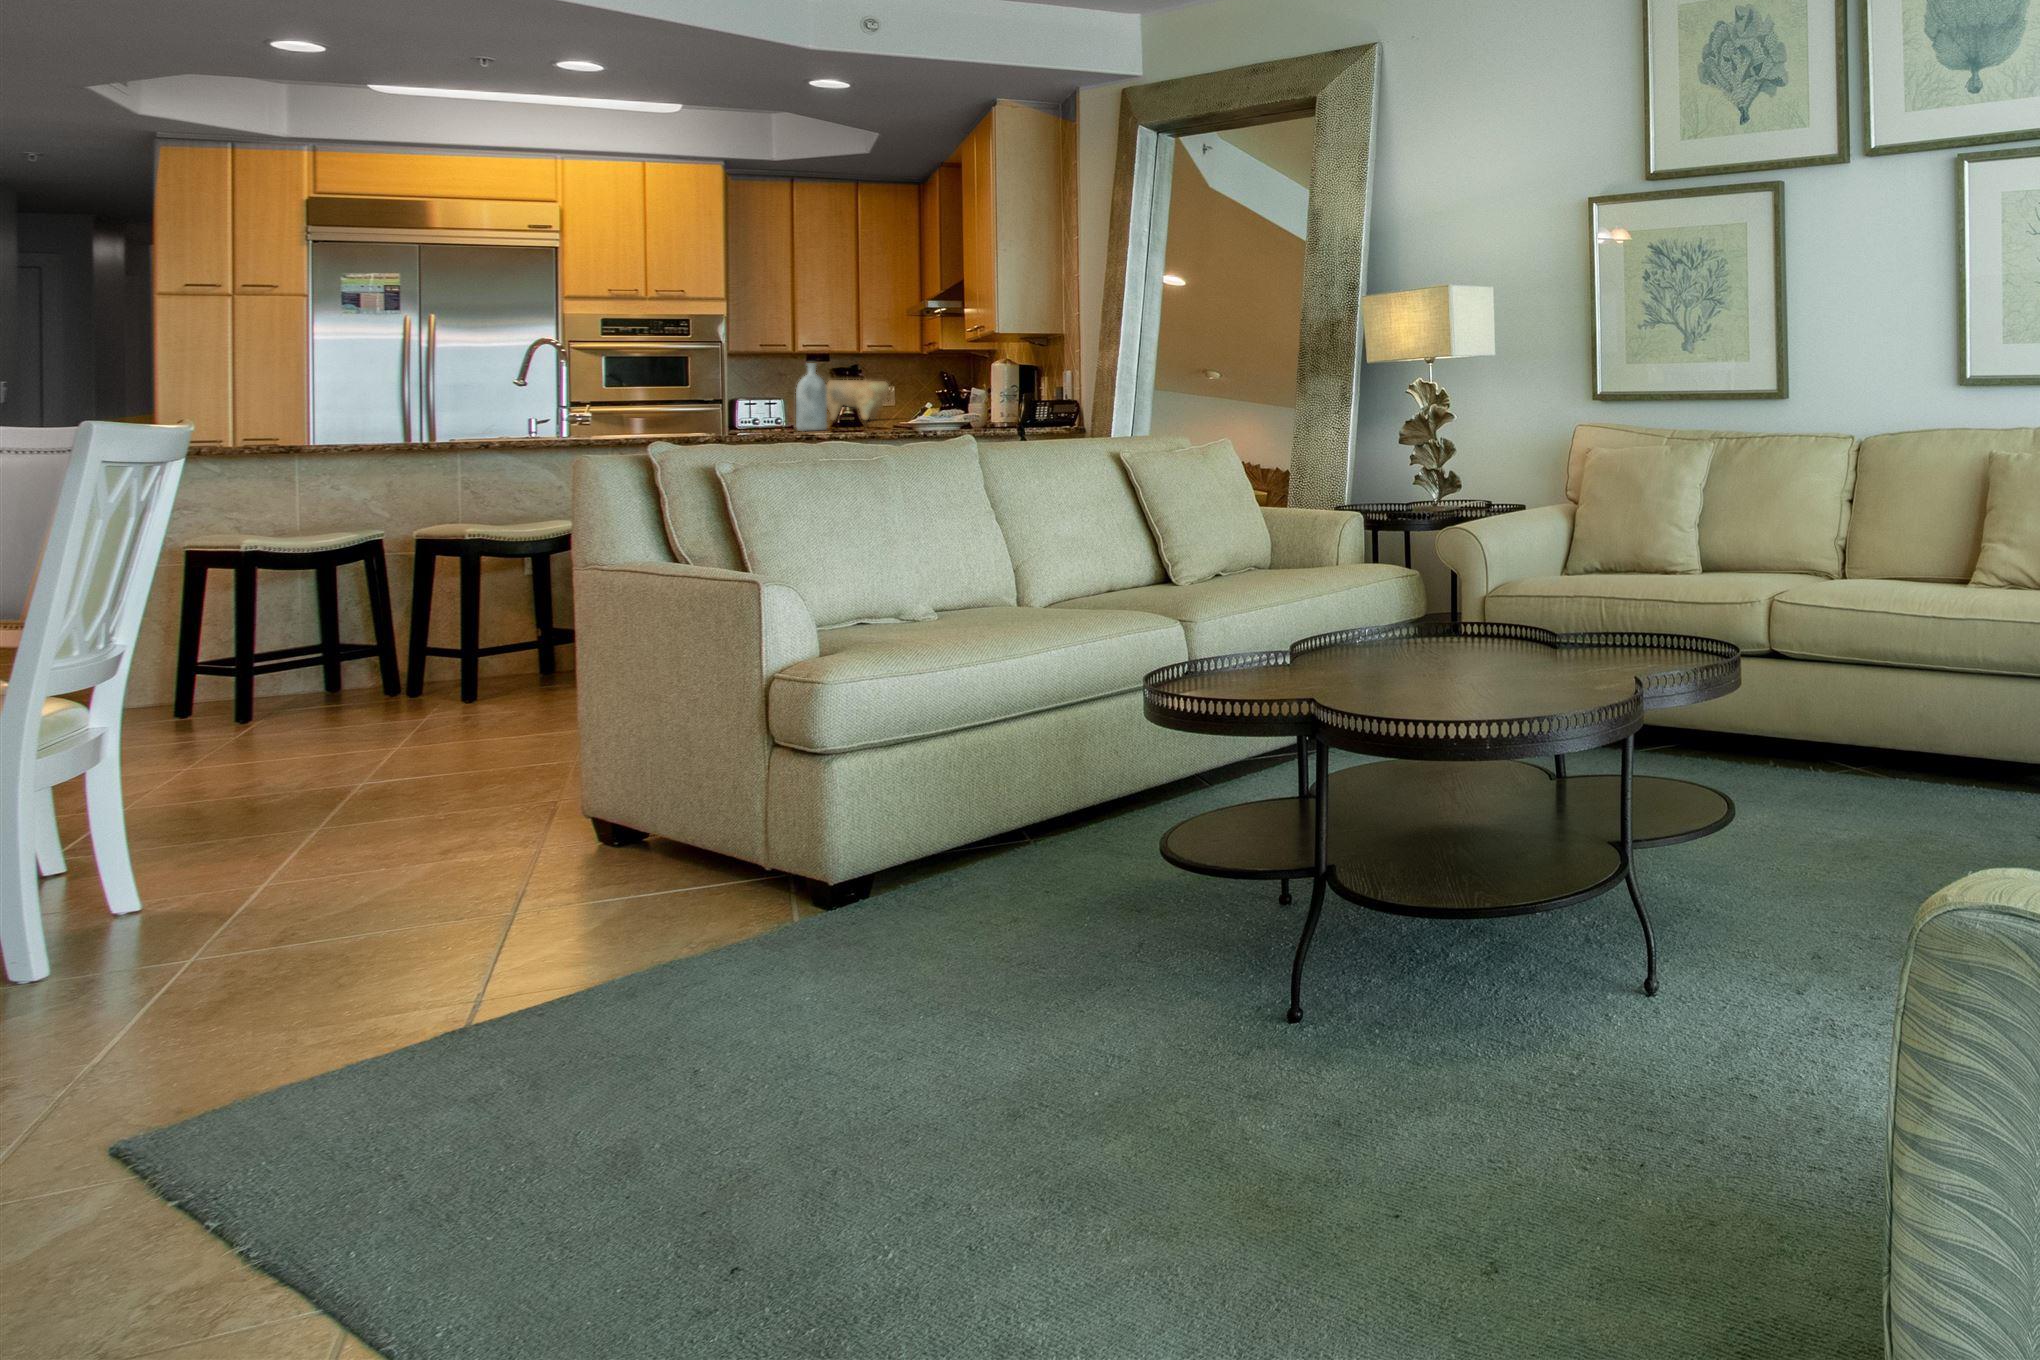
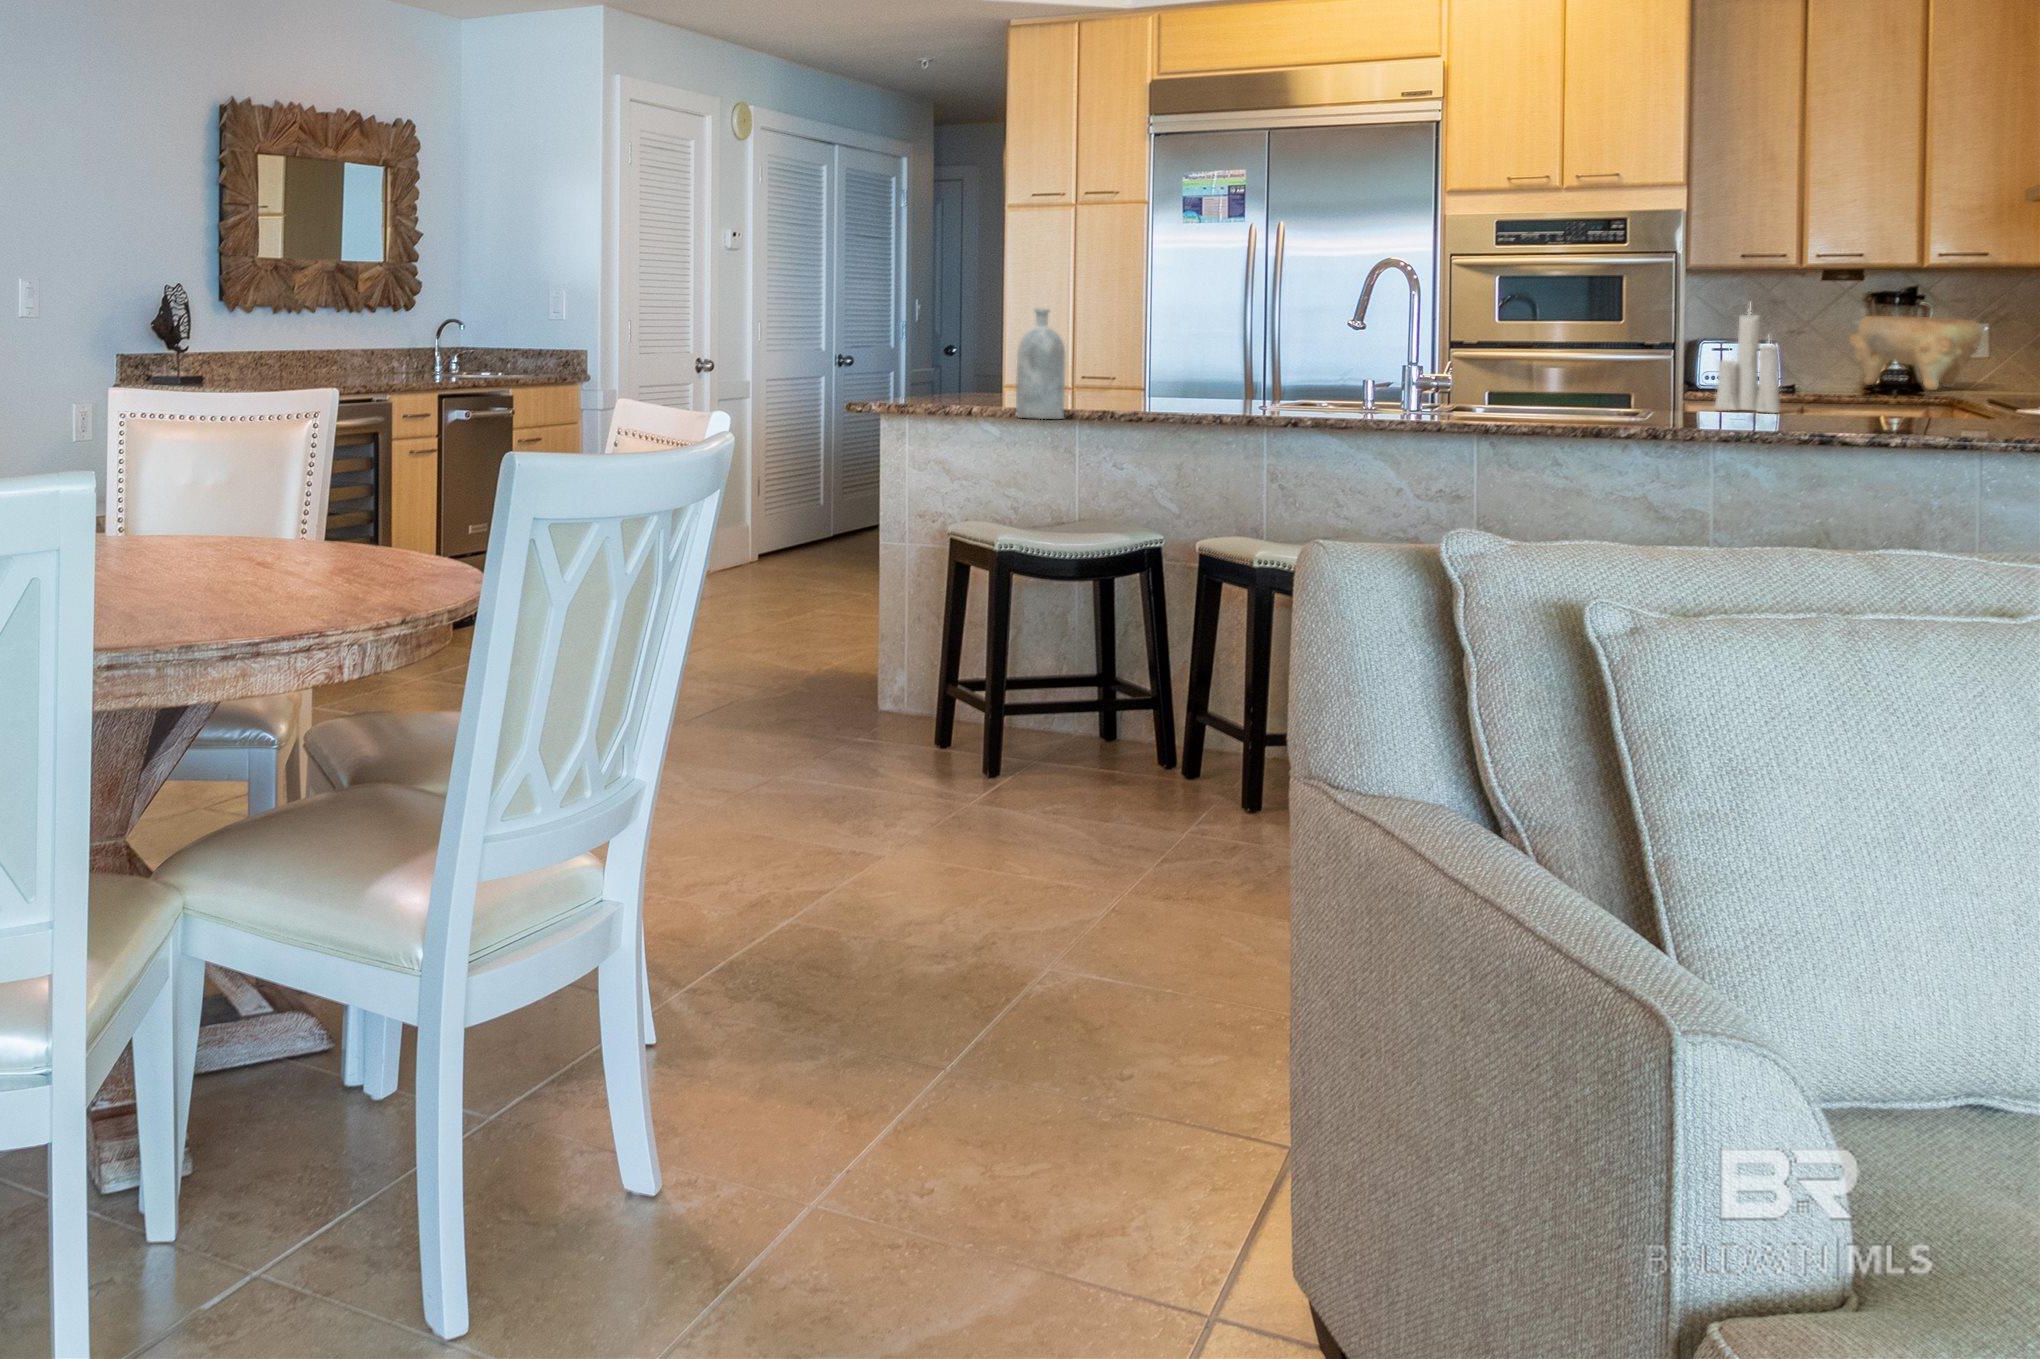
candle: none [754,360,791,428] -> present [1715,309,1780,413]
bottle: present [796,363,827,431] -> present [1016,308,1065,419]

